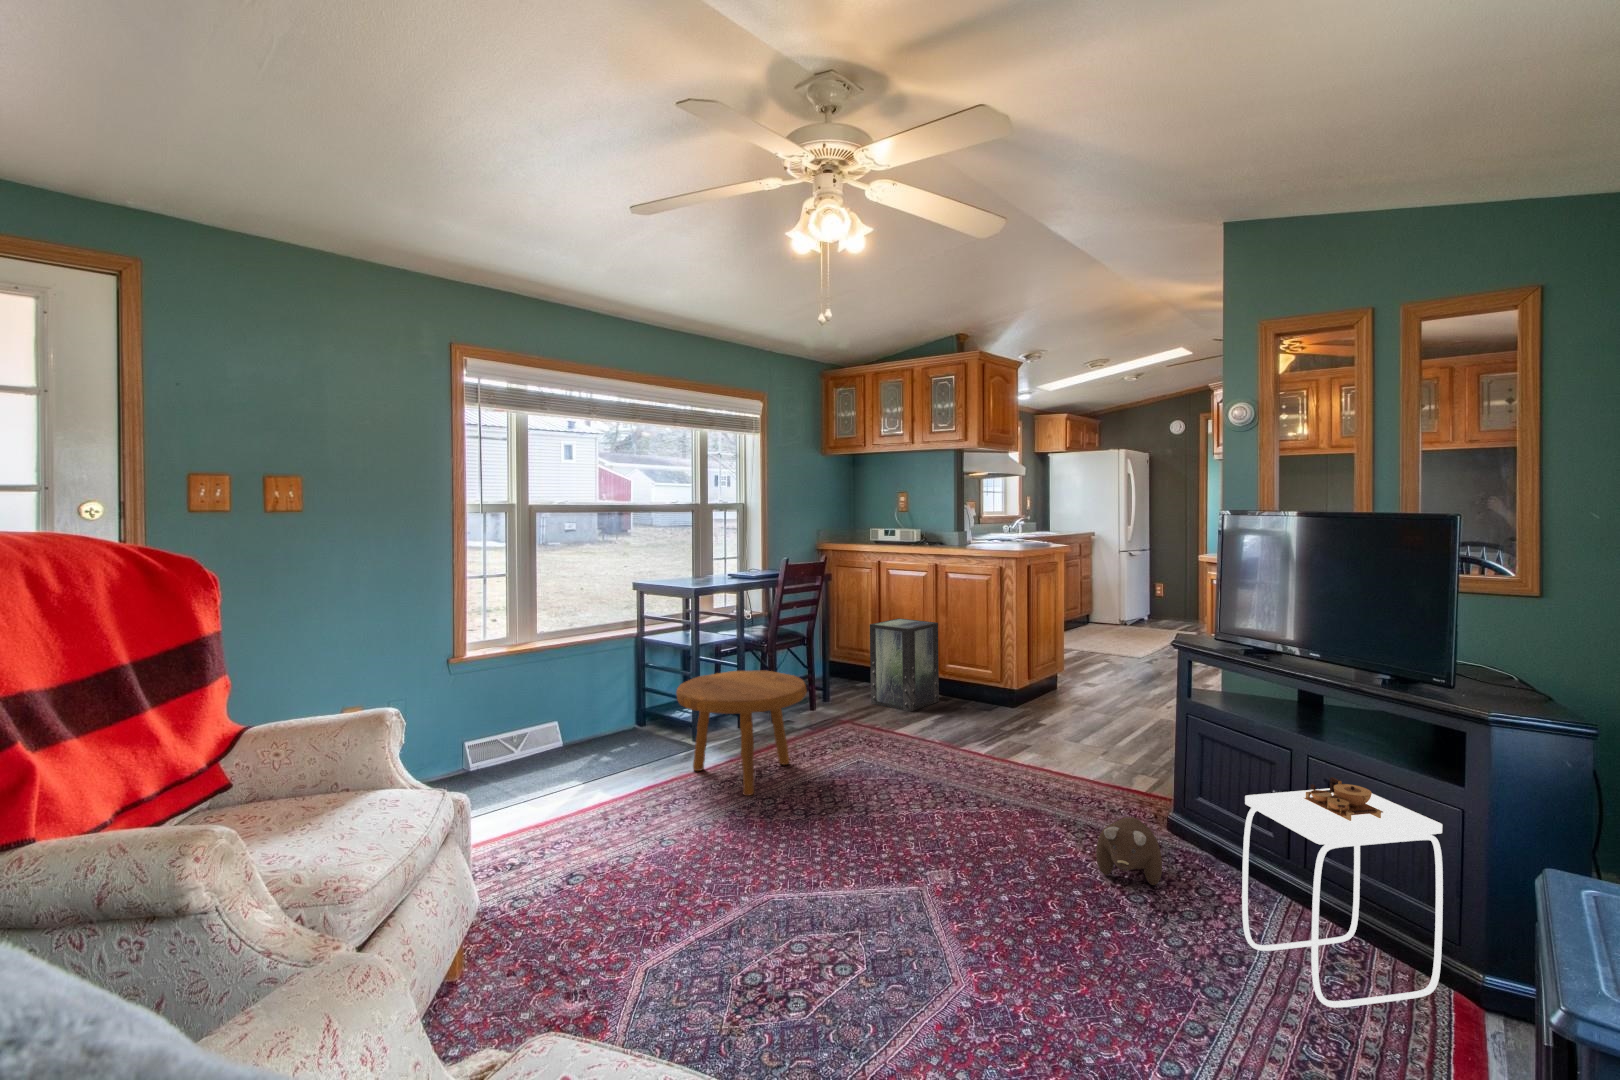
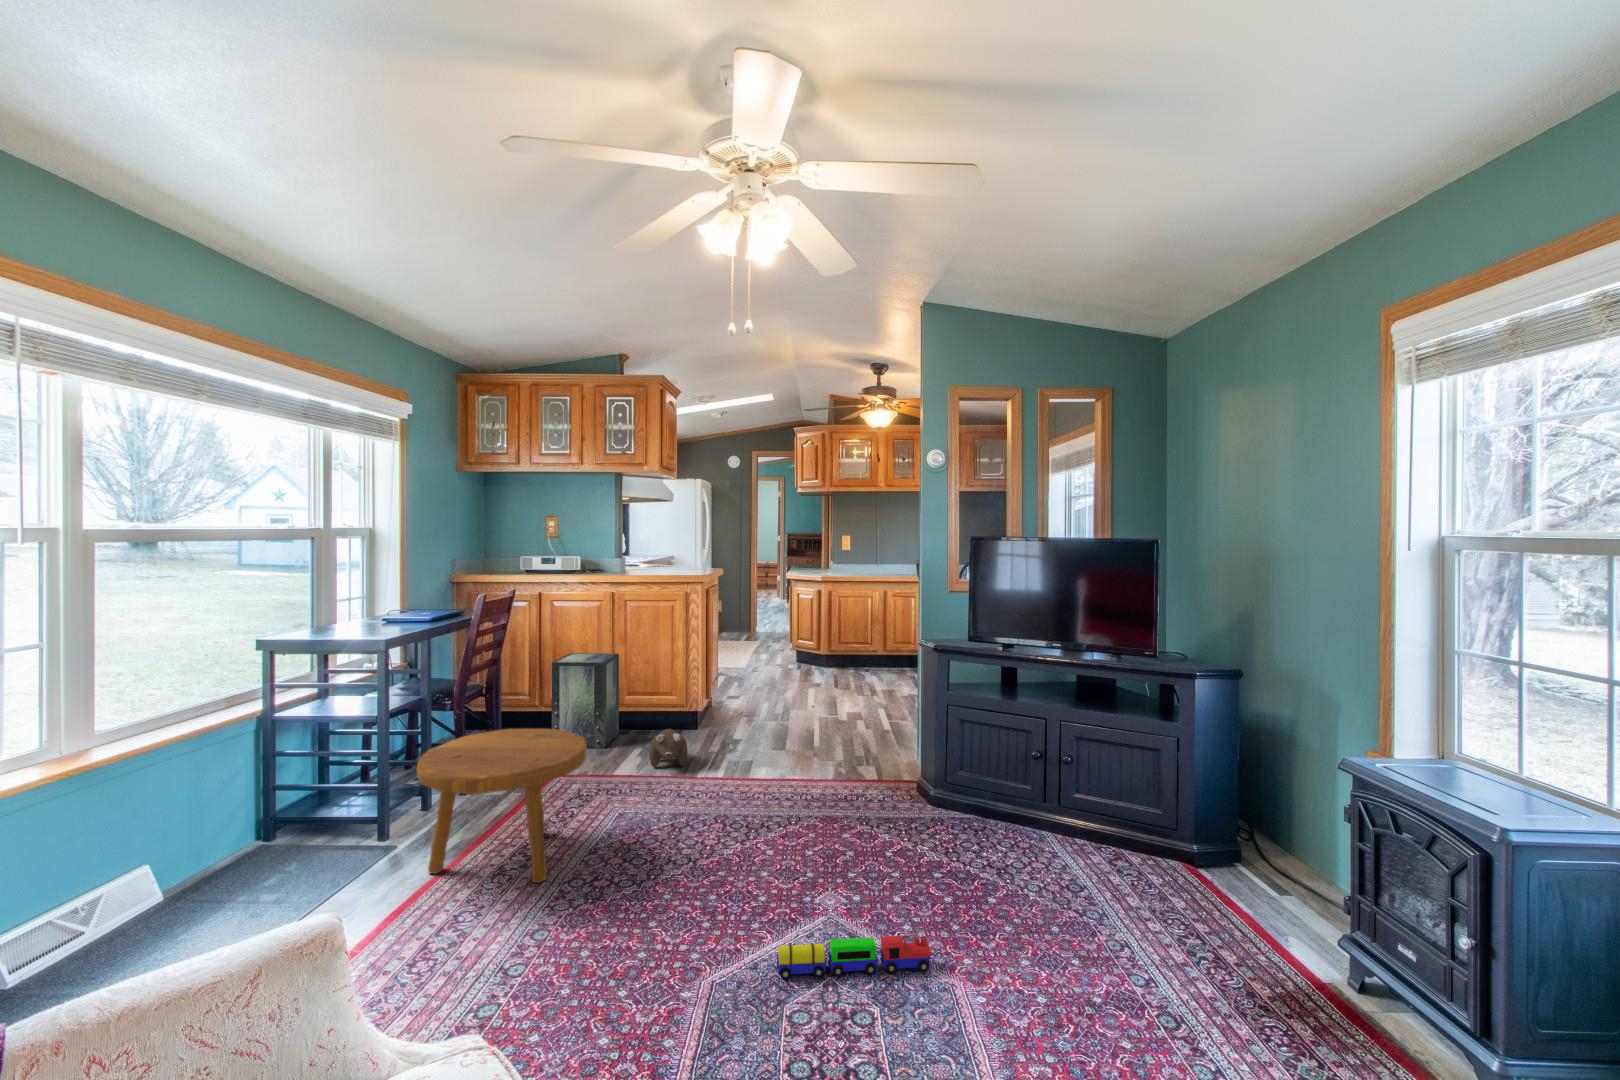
side table: present [1242,777,1443,1008] -> none [1061,732,1162,892]
plush toy: present [1096,817,1162,885] -> present [649,729,688,767]
toy train: none [817,888,958,963] -> present [776,936,931,979]

